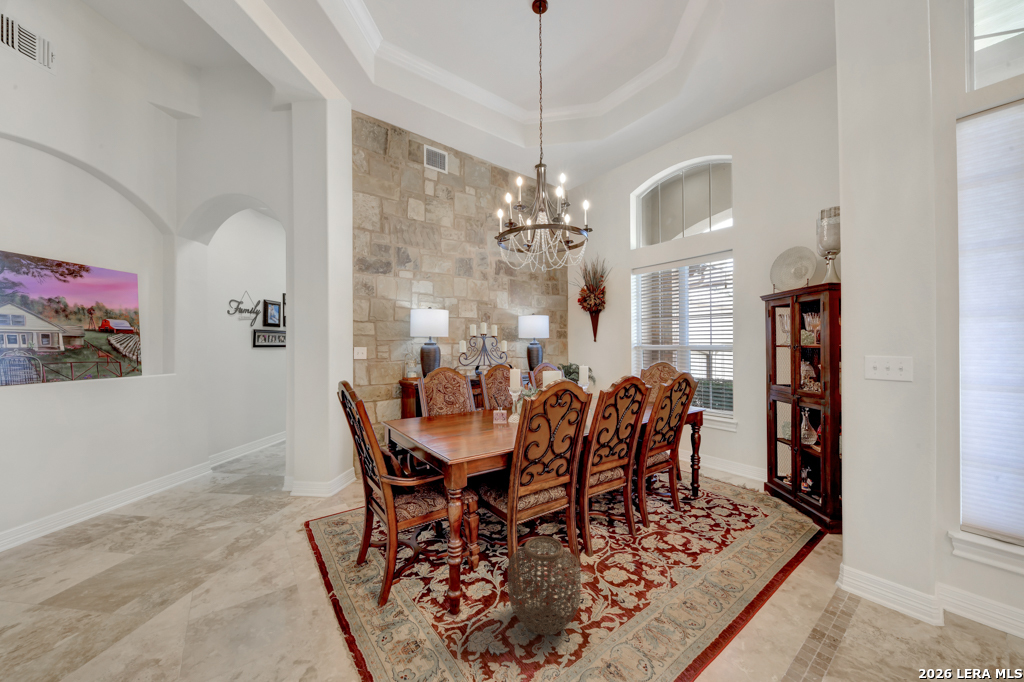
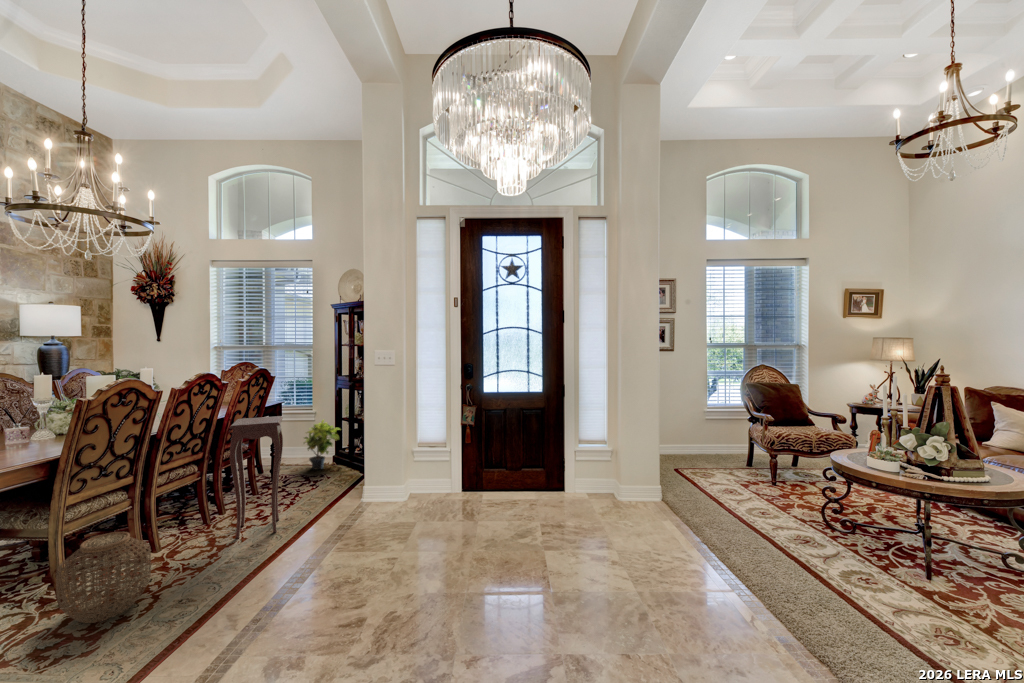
side table: none [655,429,714,583] -> present [229,416,283,539]
potted plant: none [726,435,776,494] -> present [304,420,340,469]

